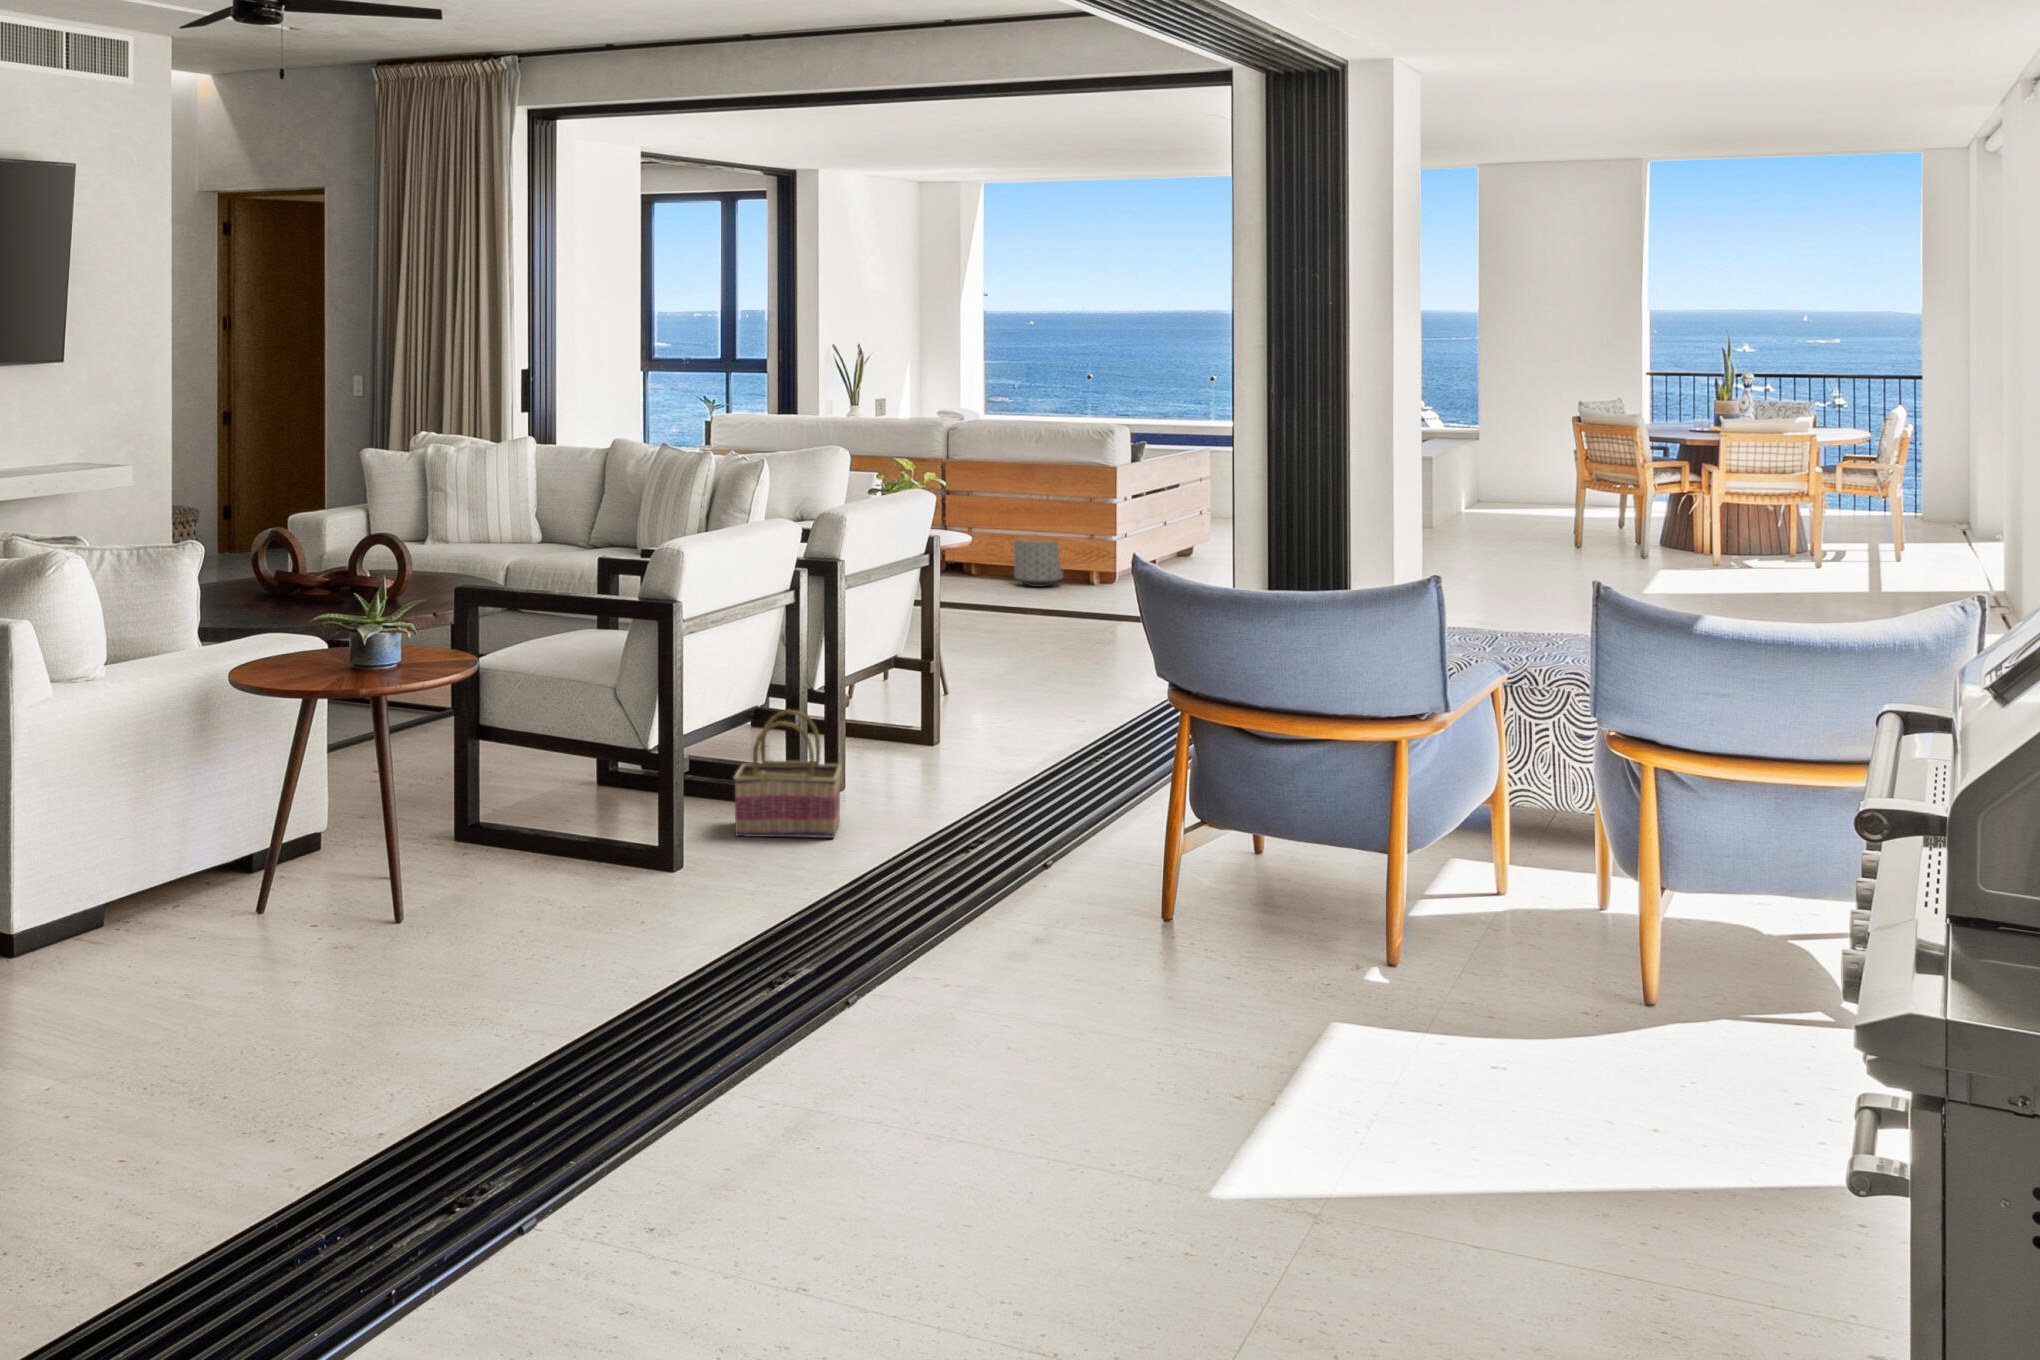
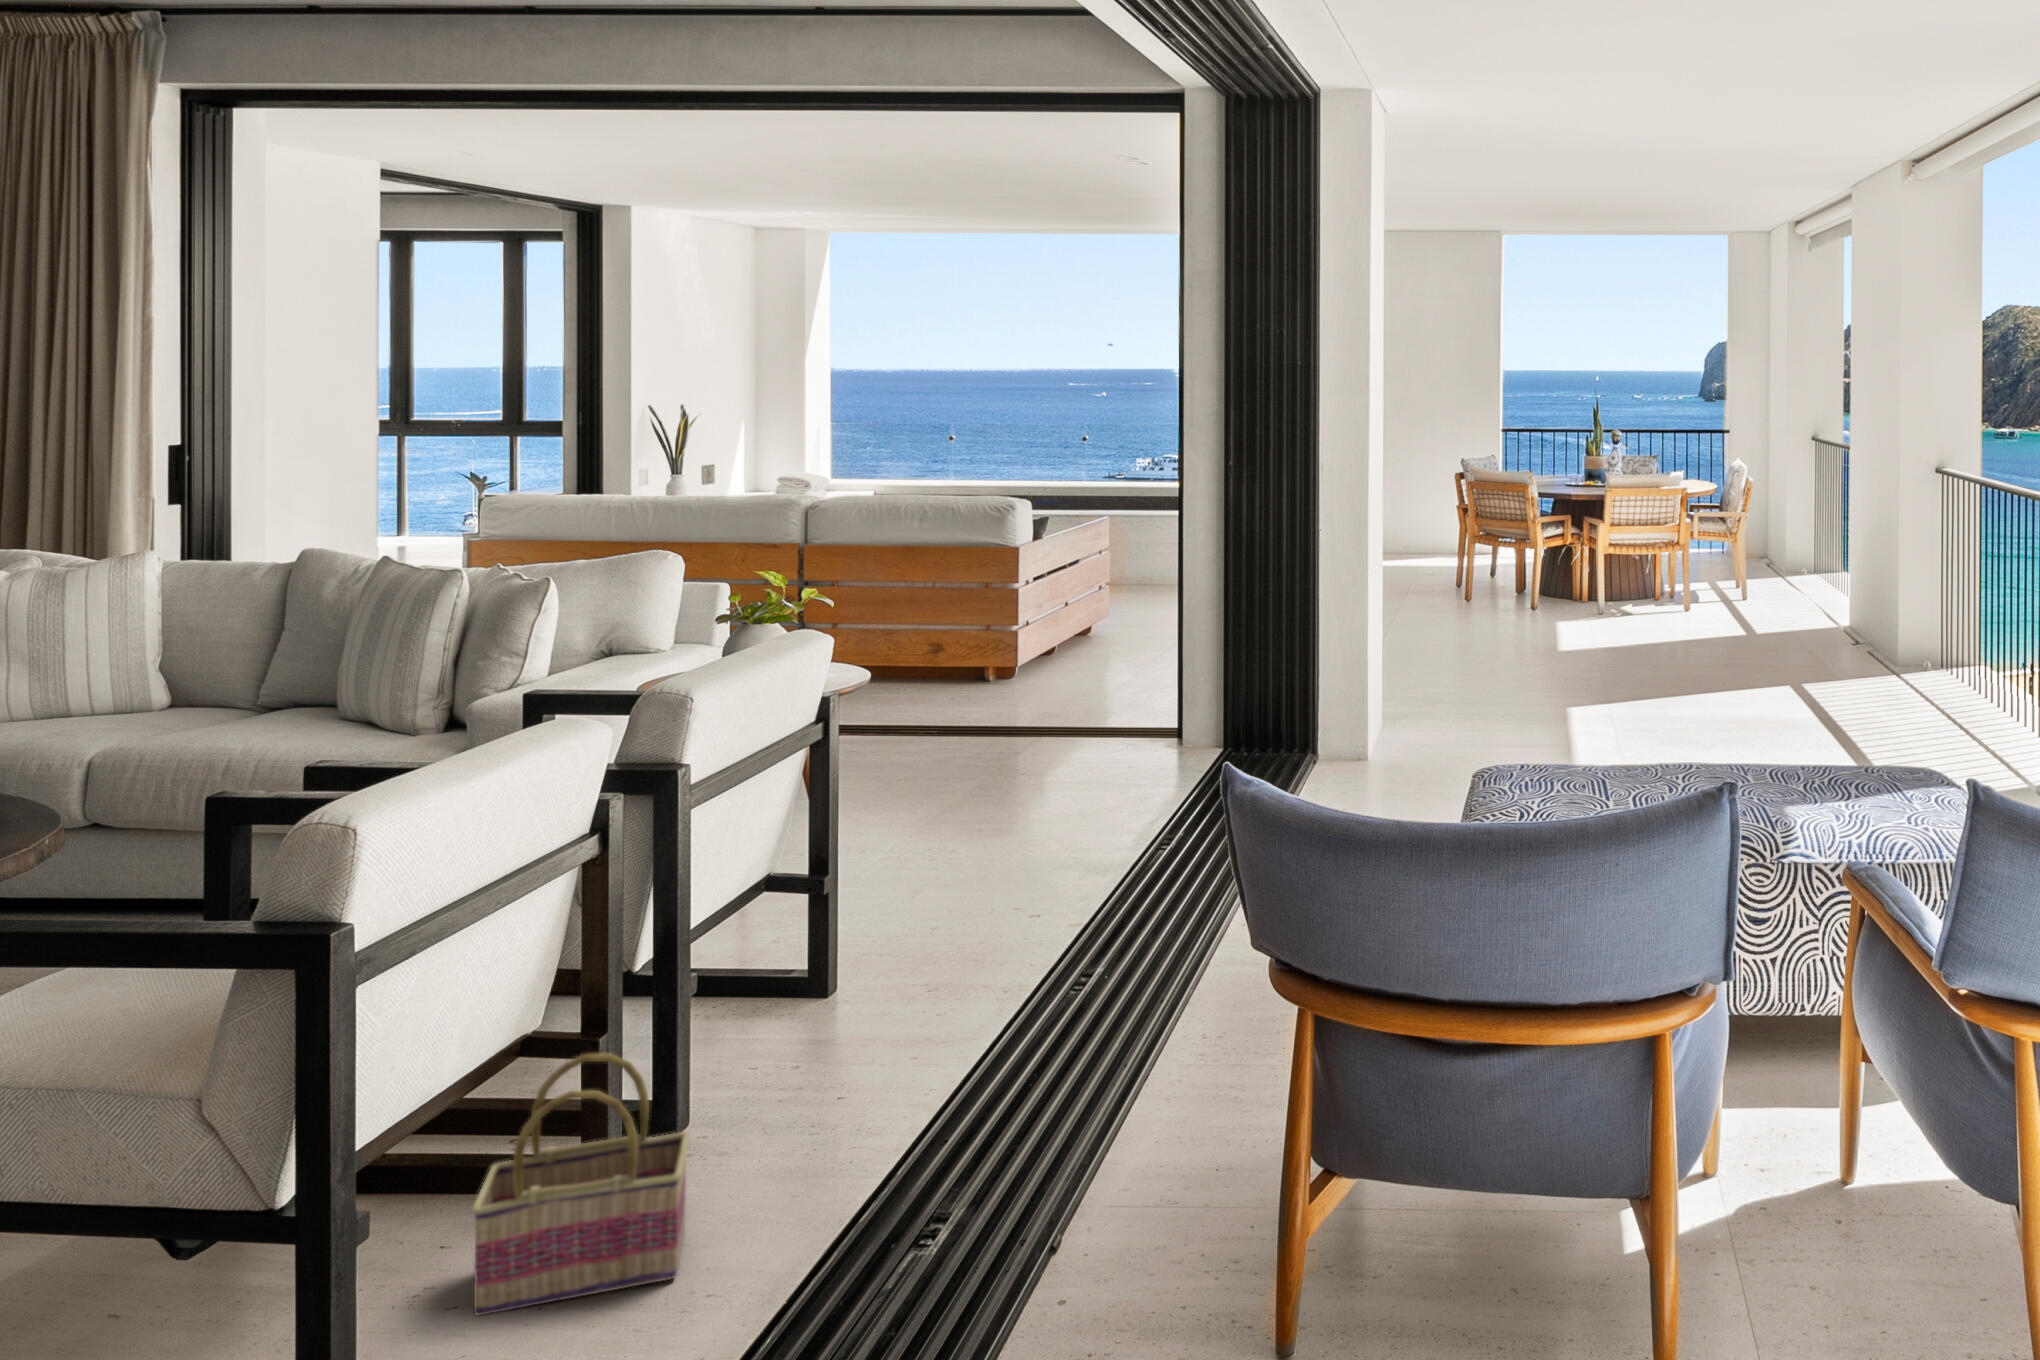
planter: present [1014,539,1063,587] -> none [896,632,957,694]

